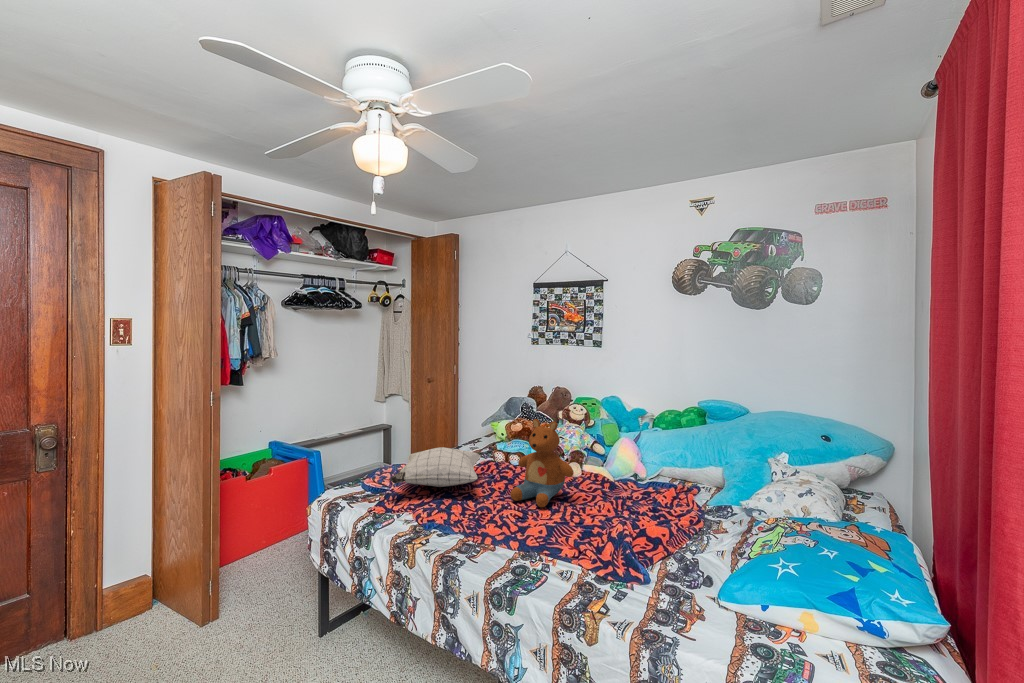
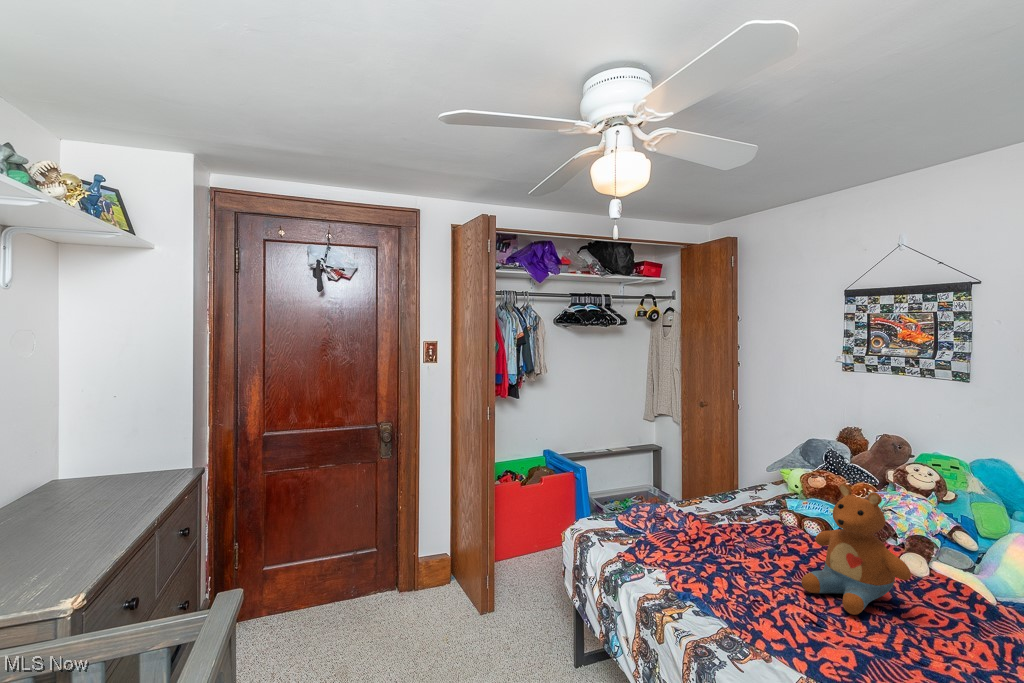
pillow: present [390,447,480,487] -> none [642,496,761,551]

